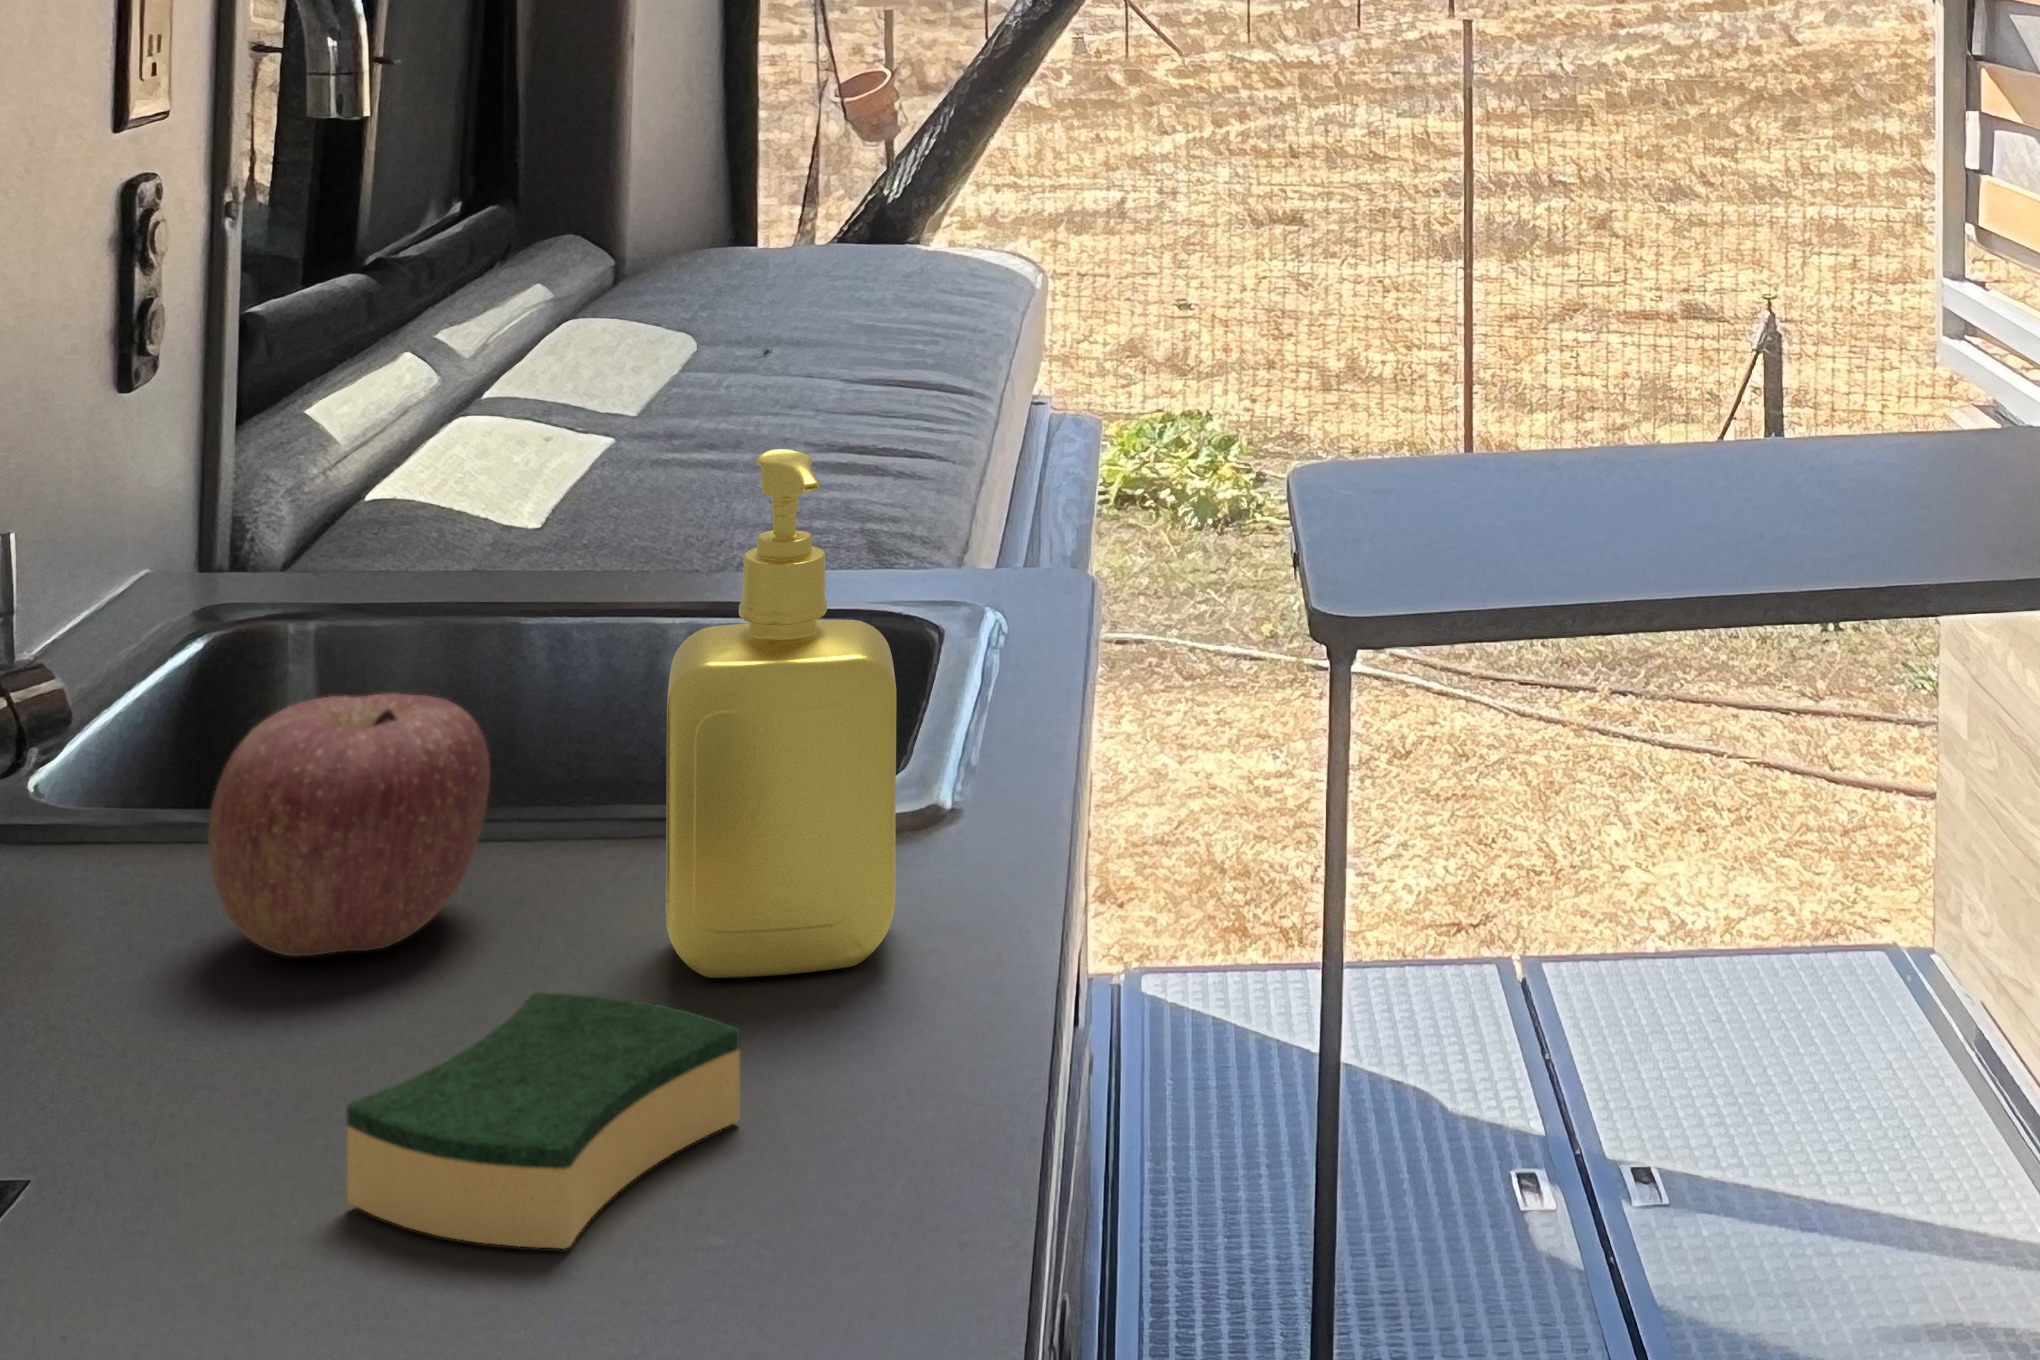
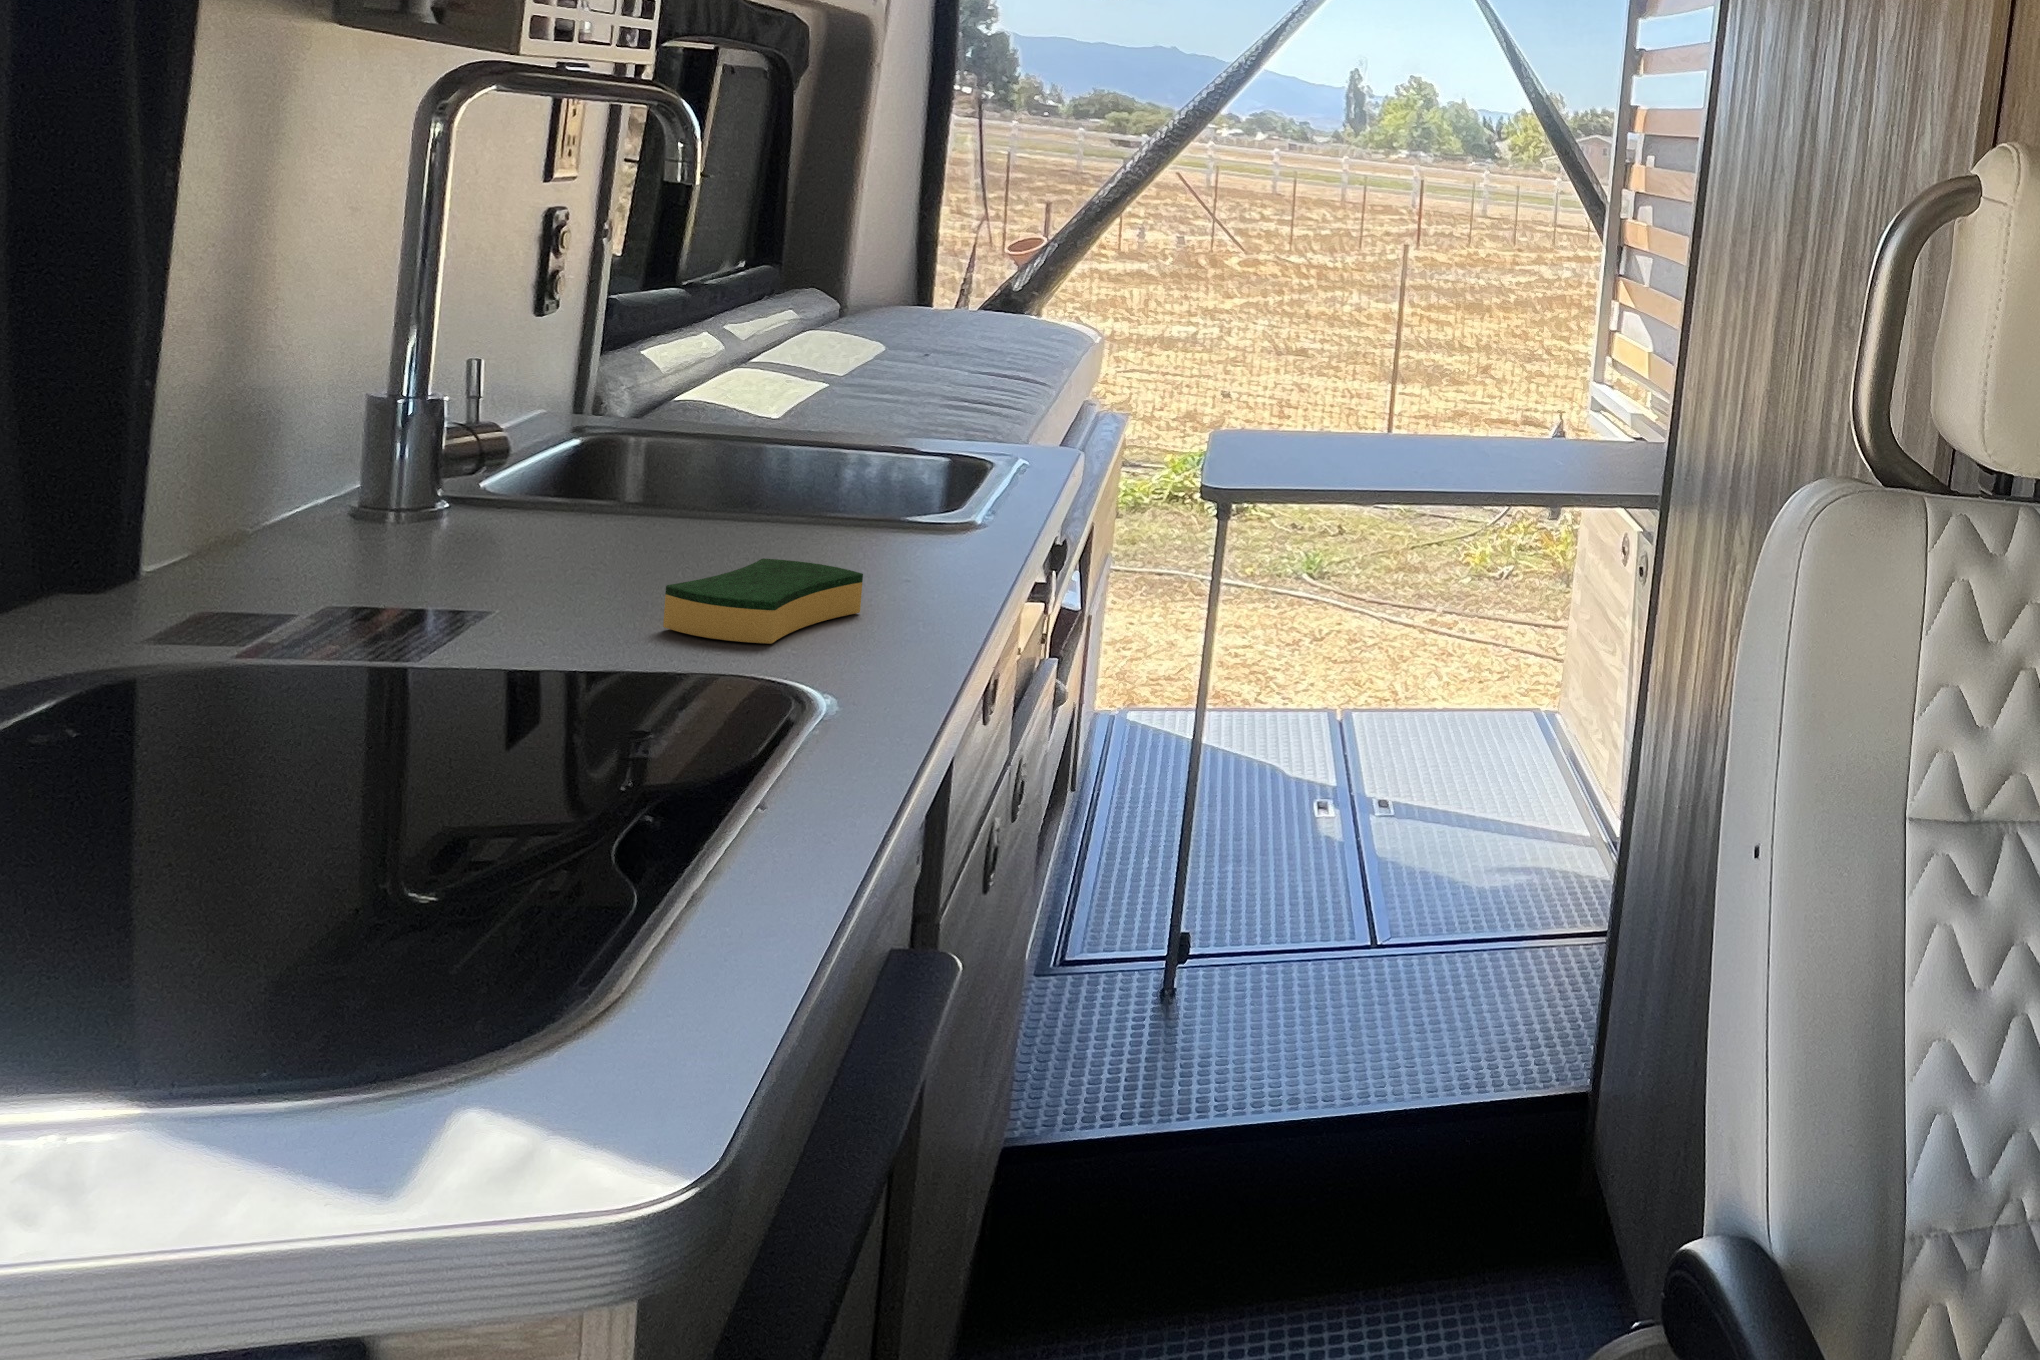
soap dispenser: present [666,449,896,978] -> none [833,345,957,571]
apple: present [208,693,490,956] -> none [592,442,746,553]

